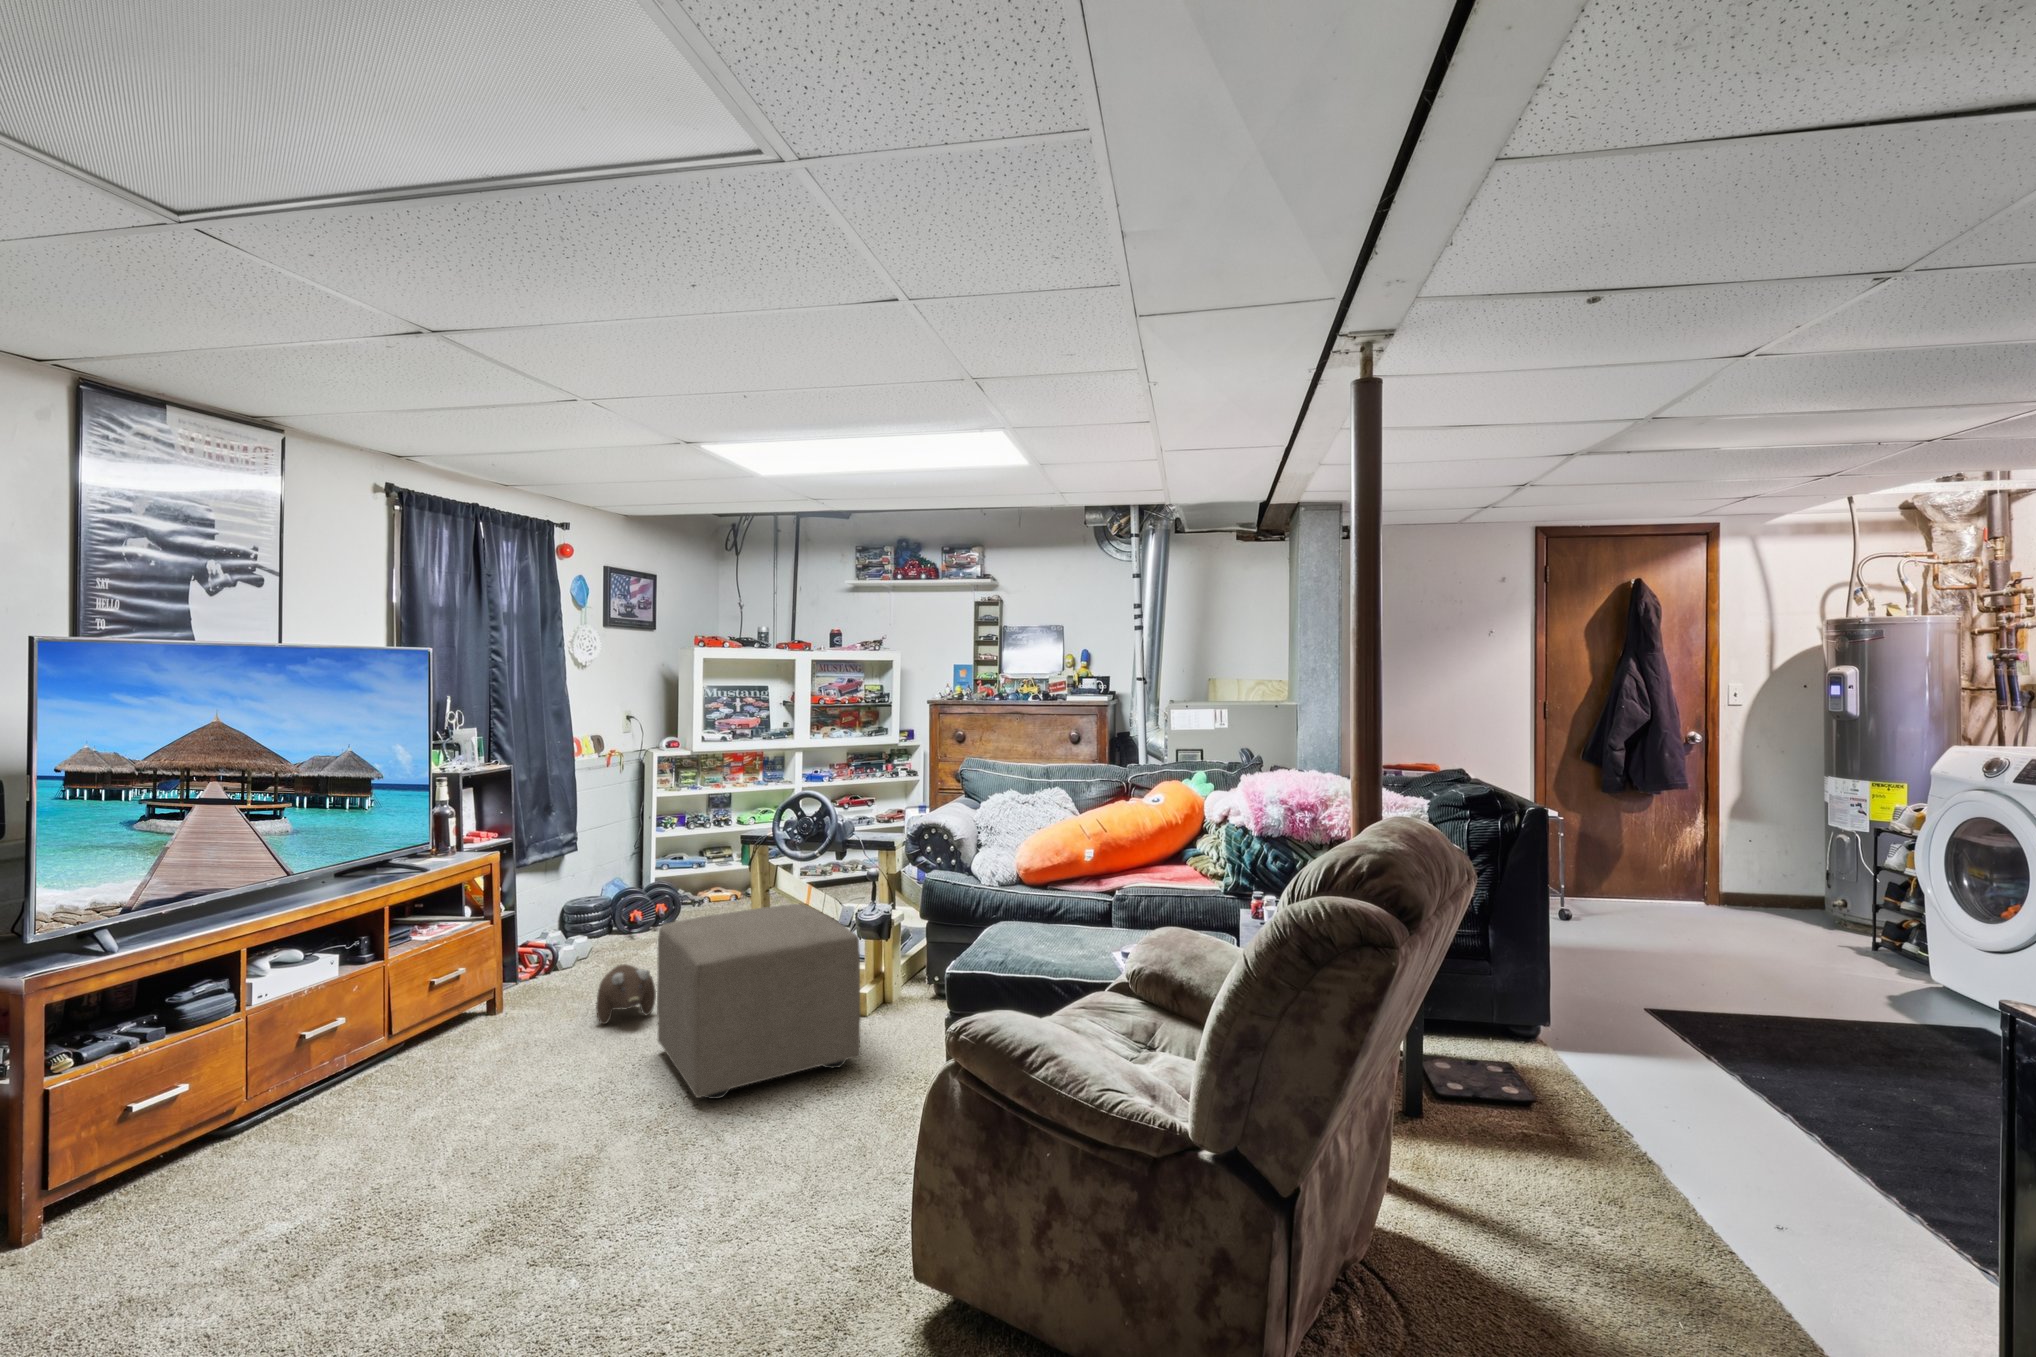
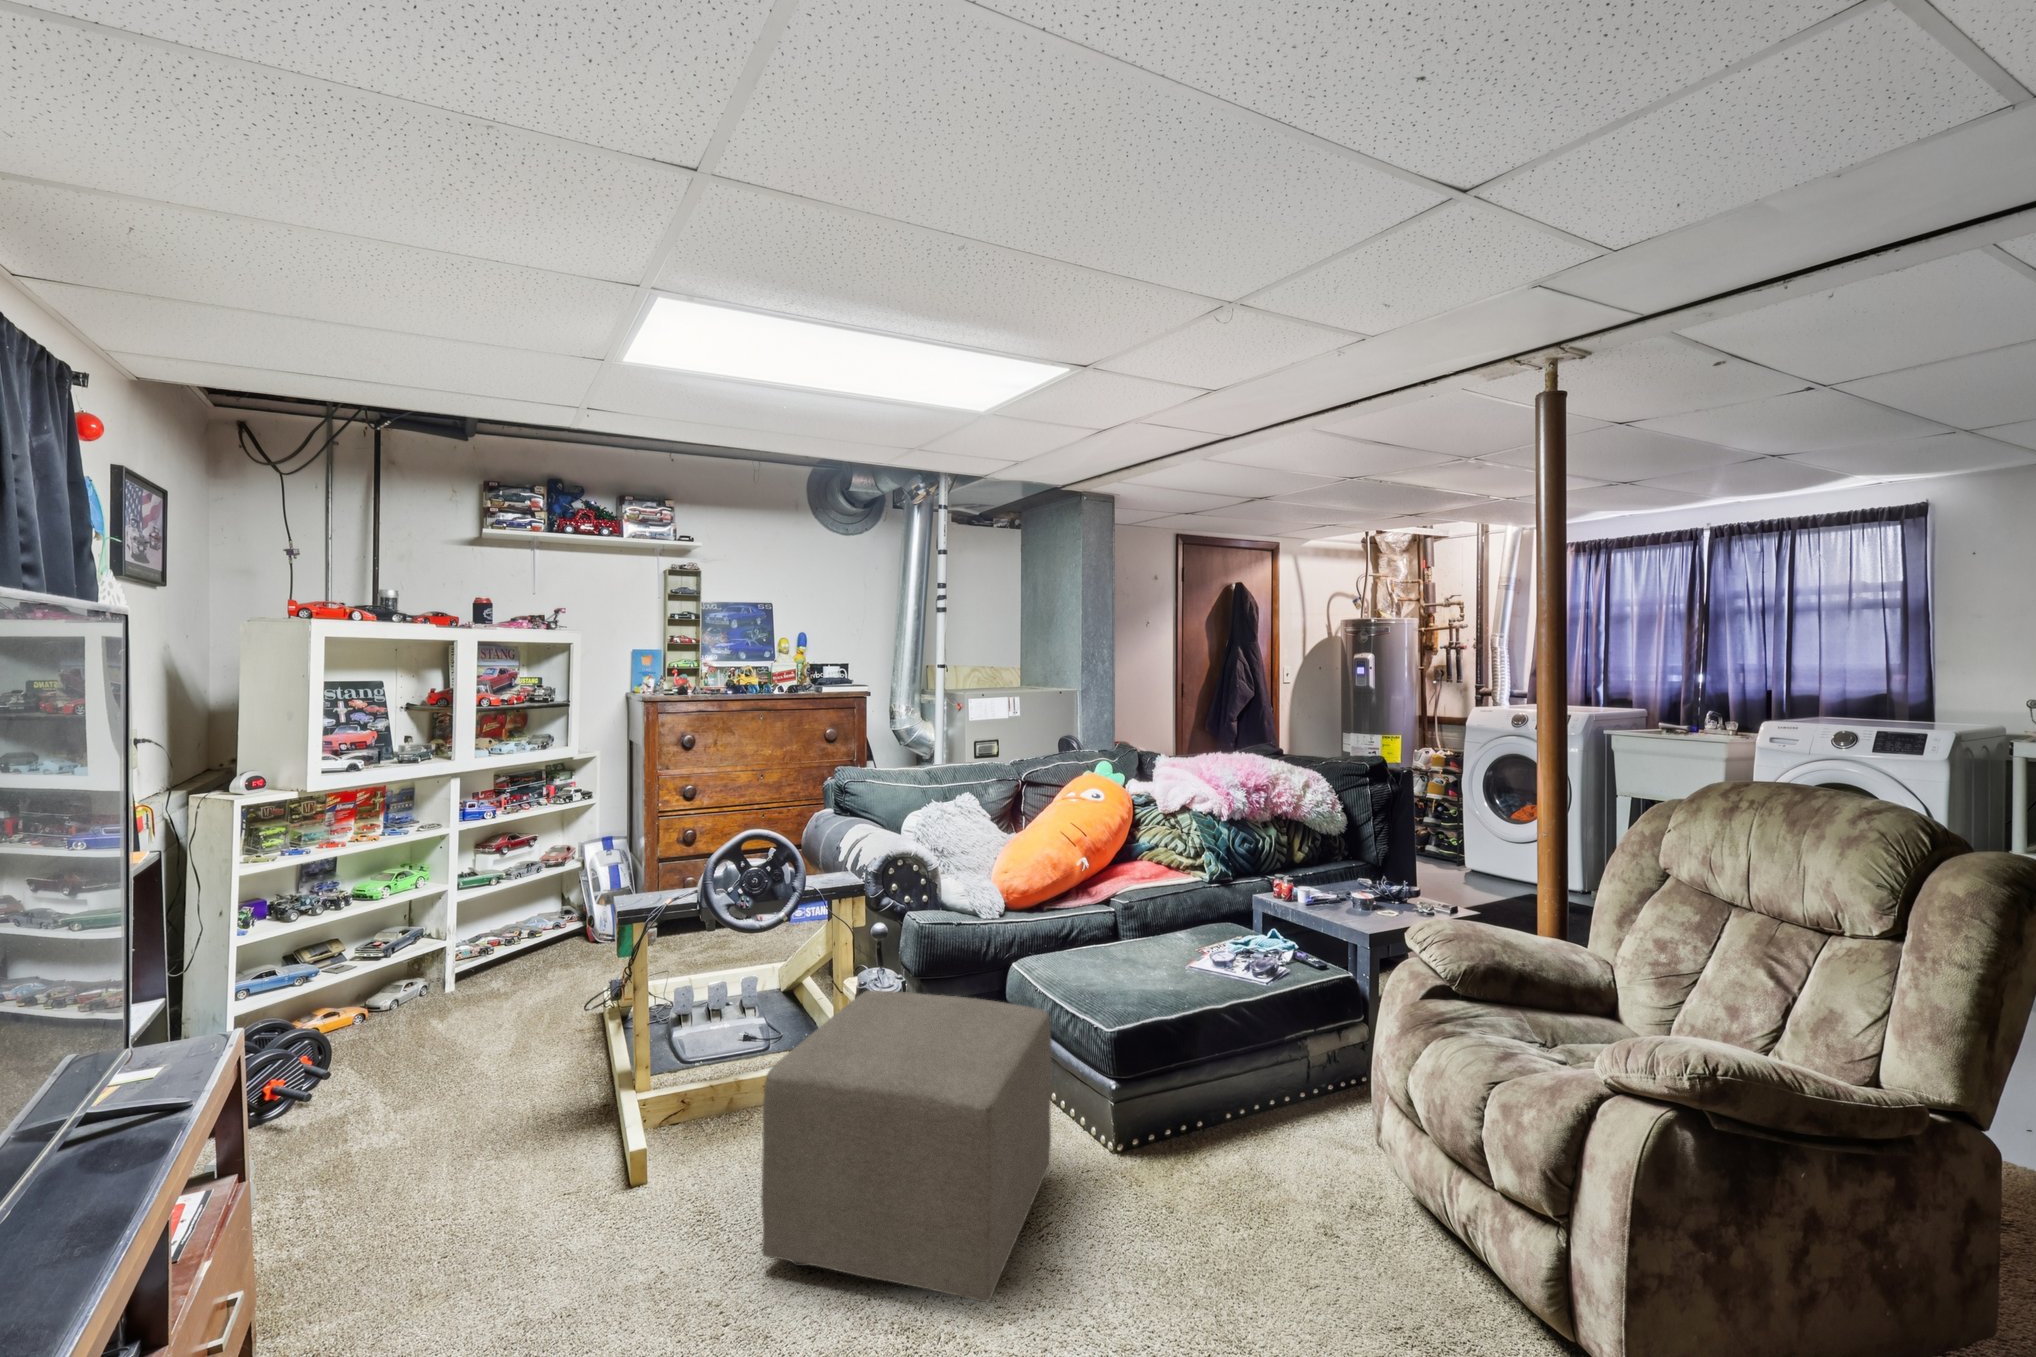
plush toy: present [596,964,656,1024] -> none [528,1156,659,1276]

